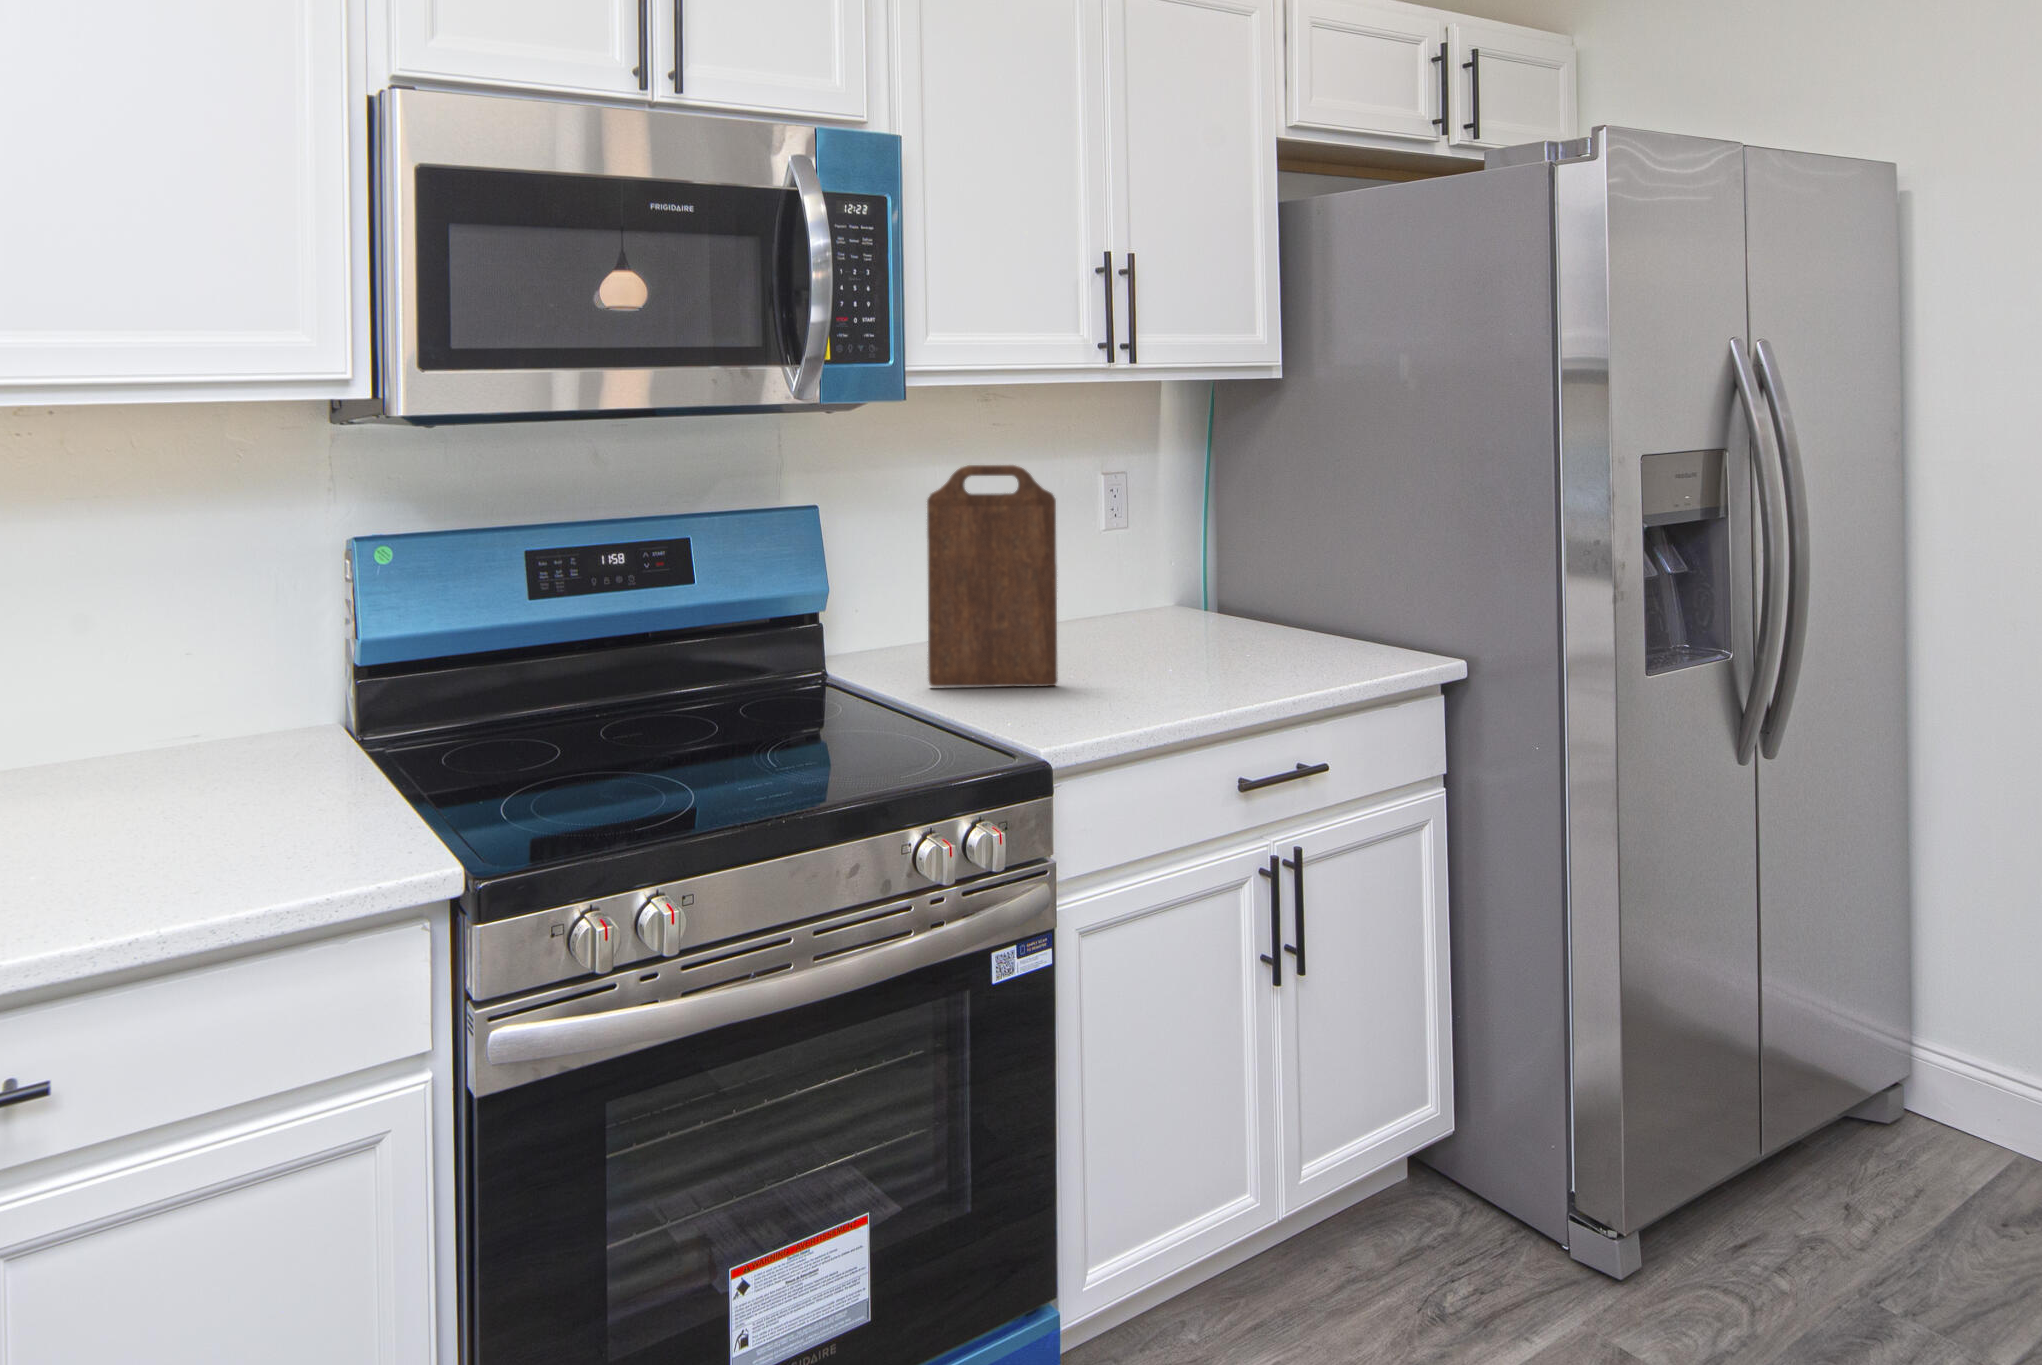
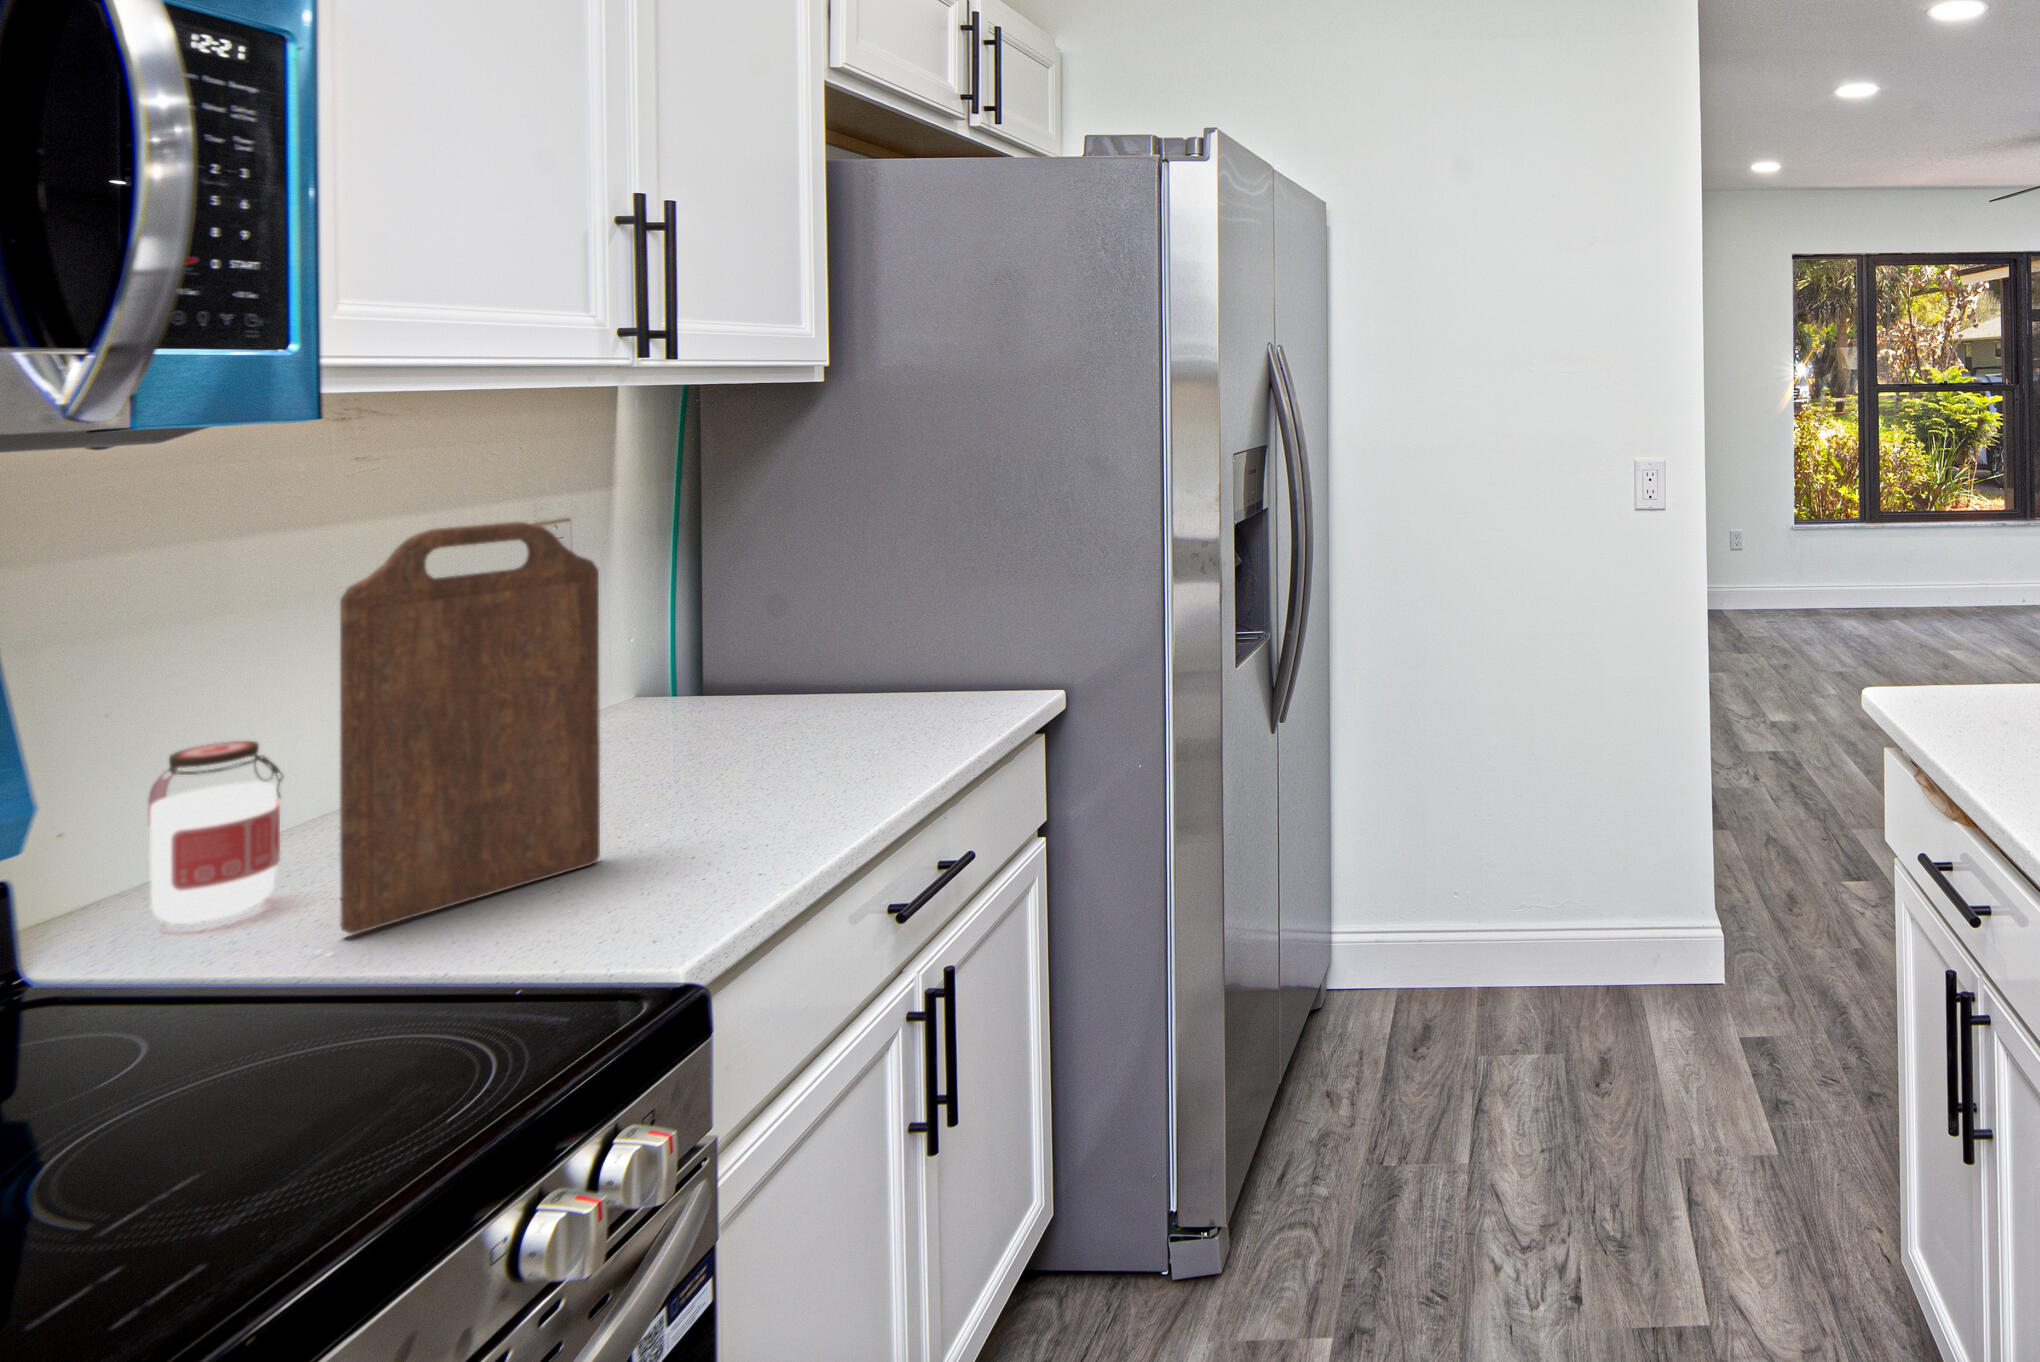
jar: none [873,578,926,671] -> present [148,741,283,924]

